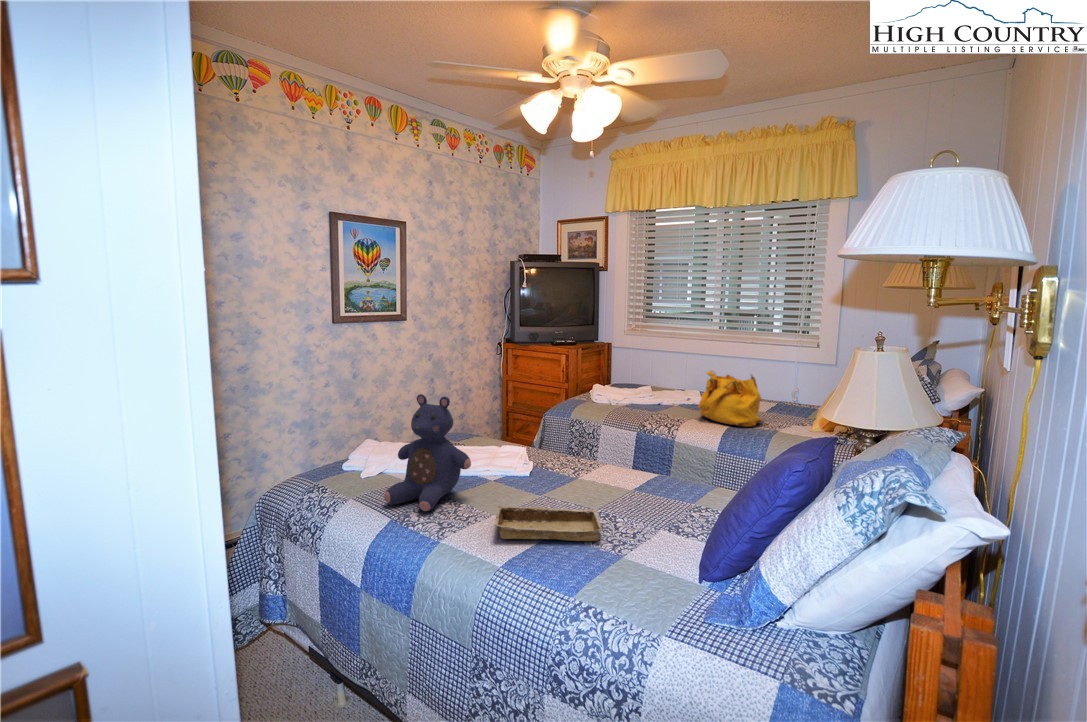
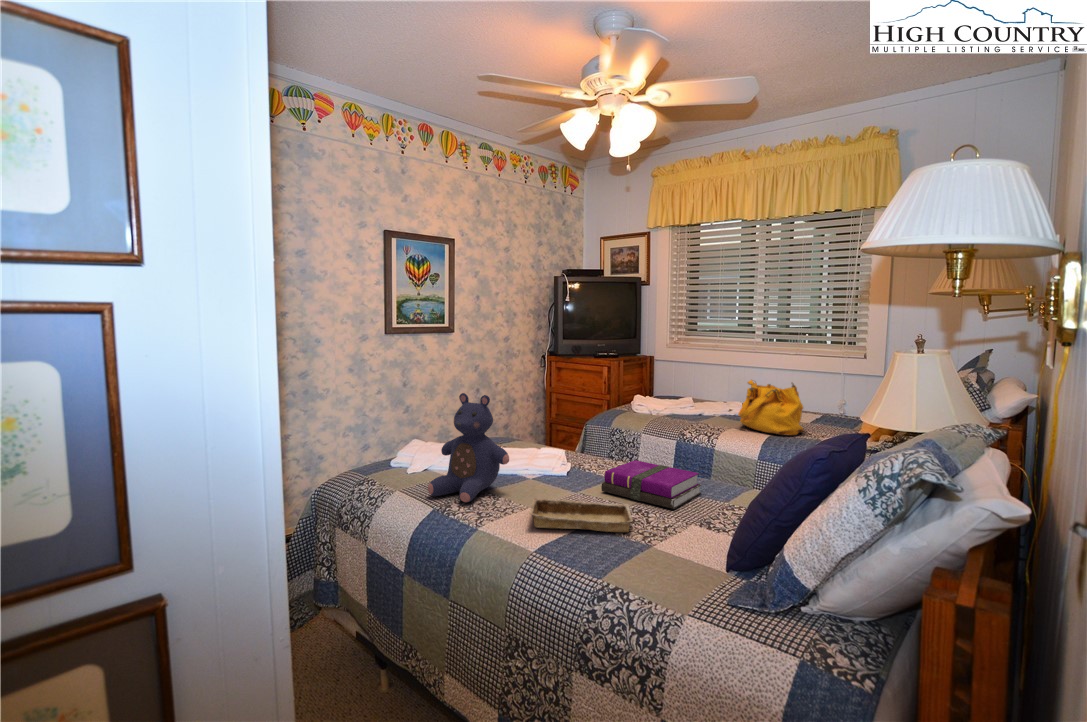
notebook: none [567,460,668,512] -> present [601,460,701,509]

